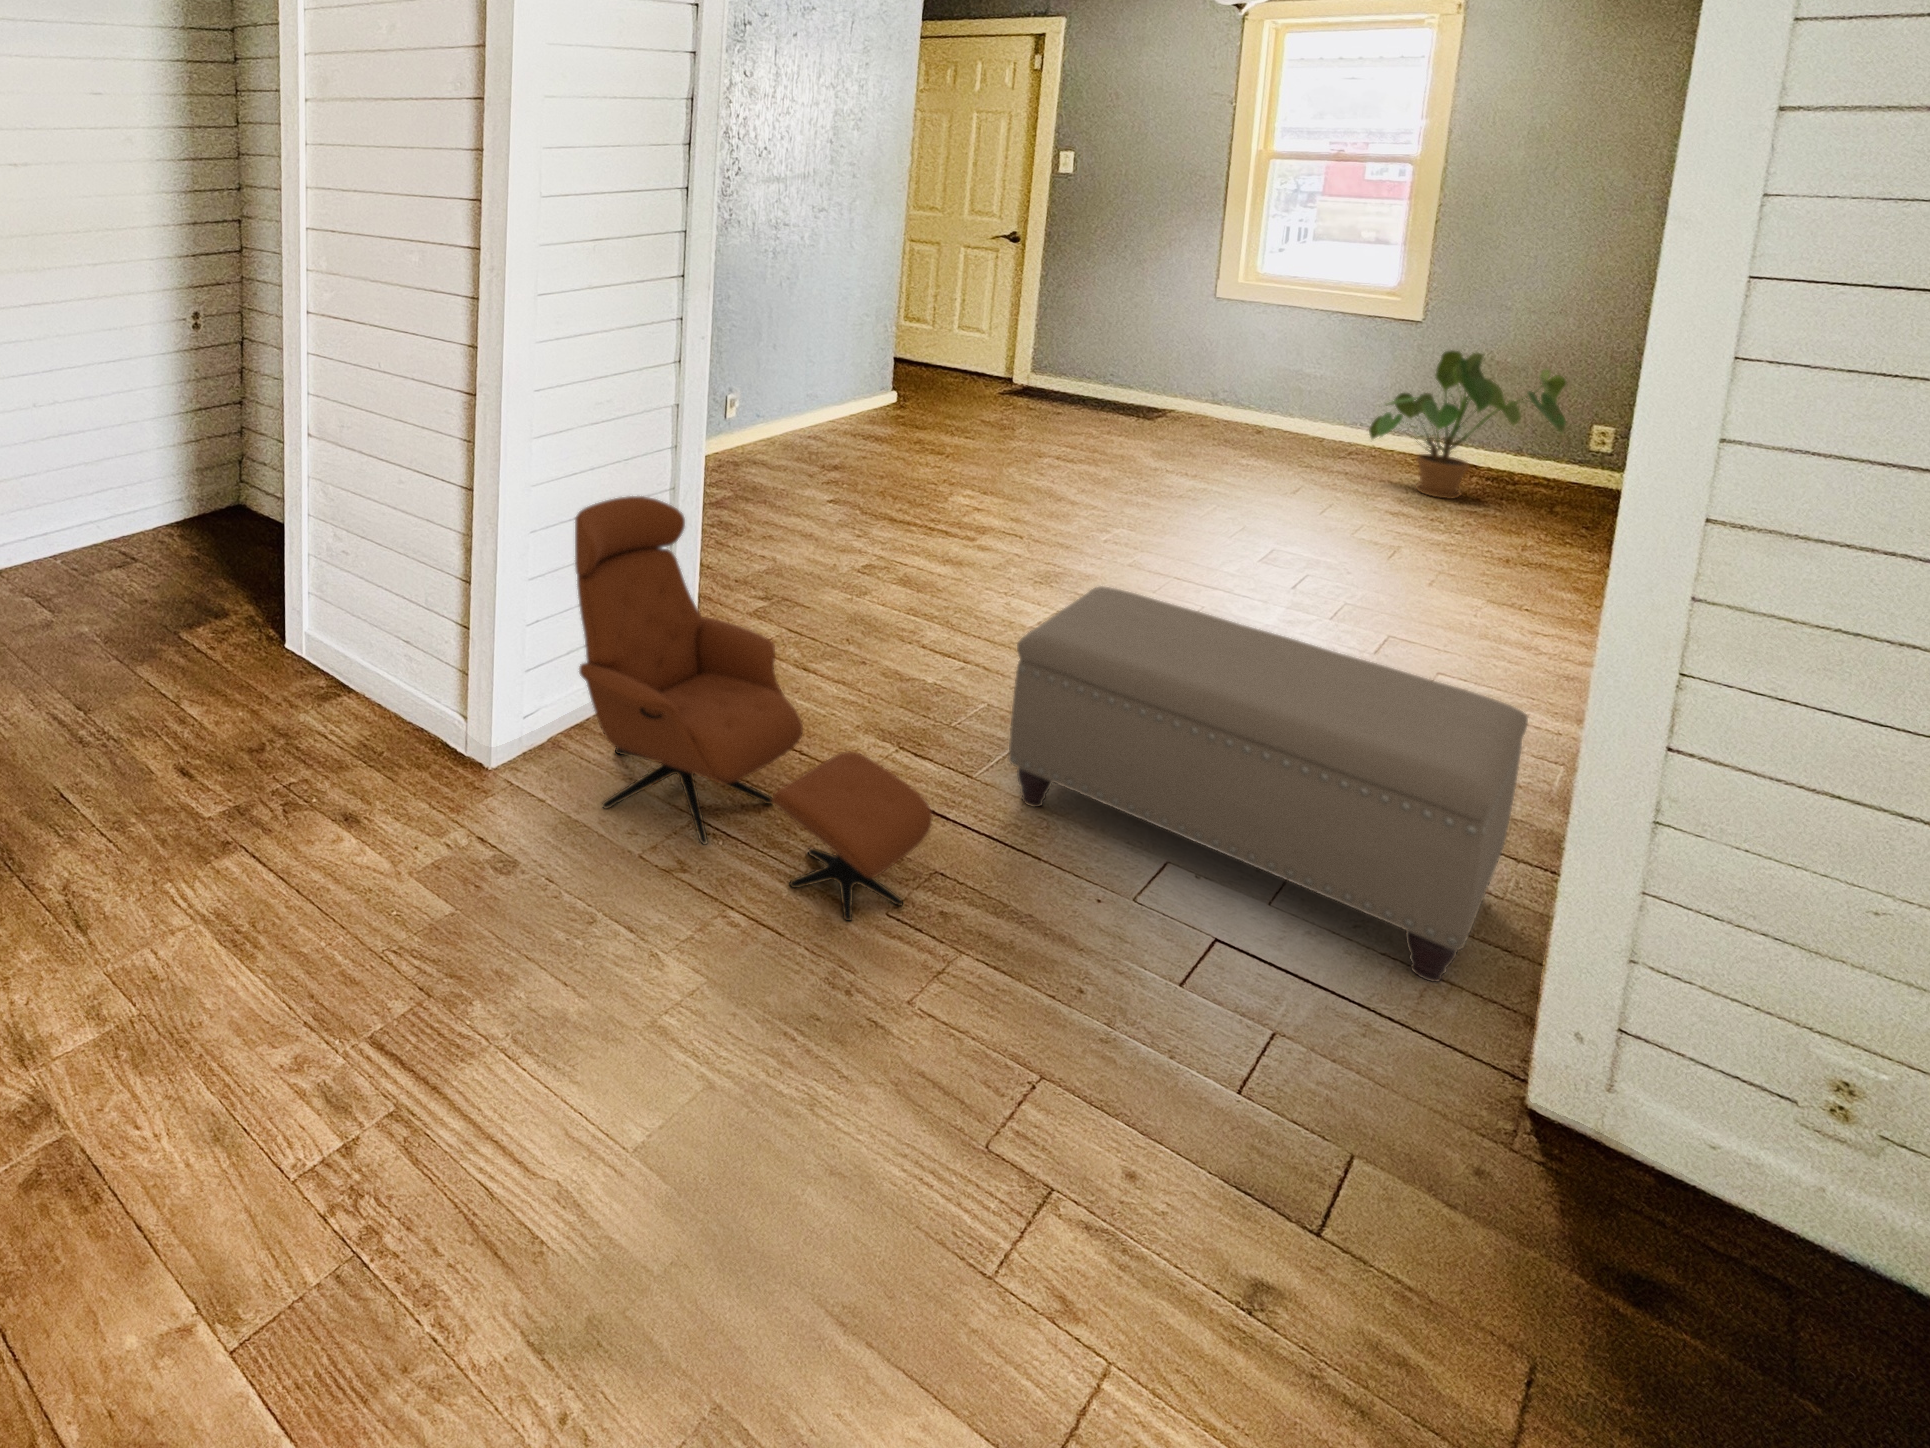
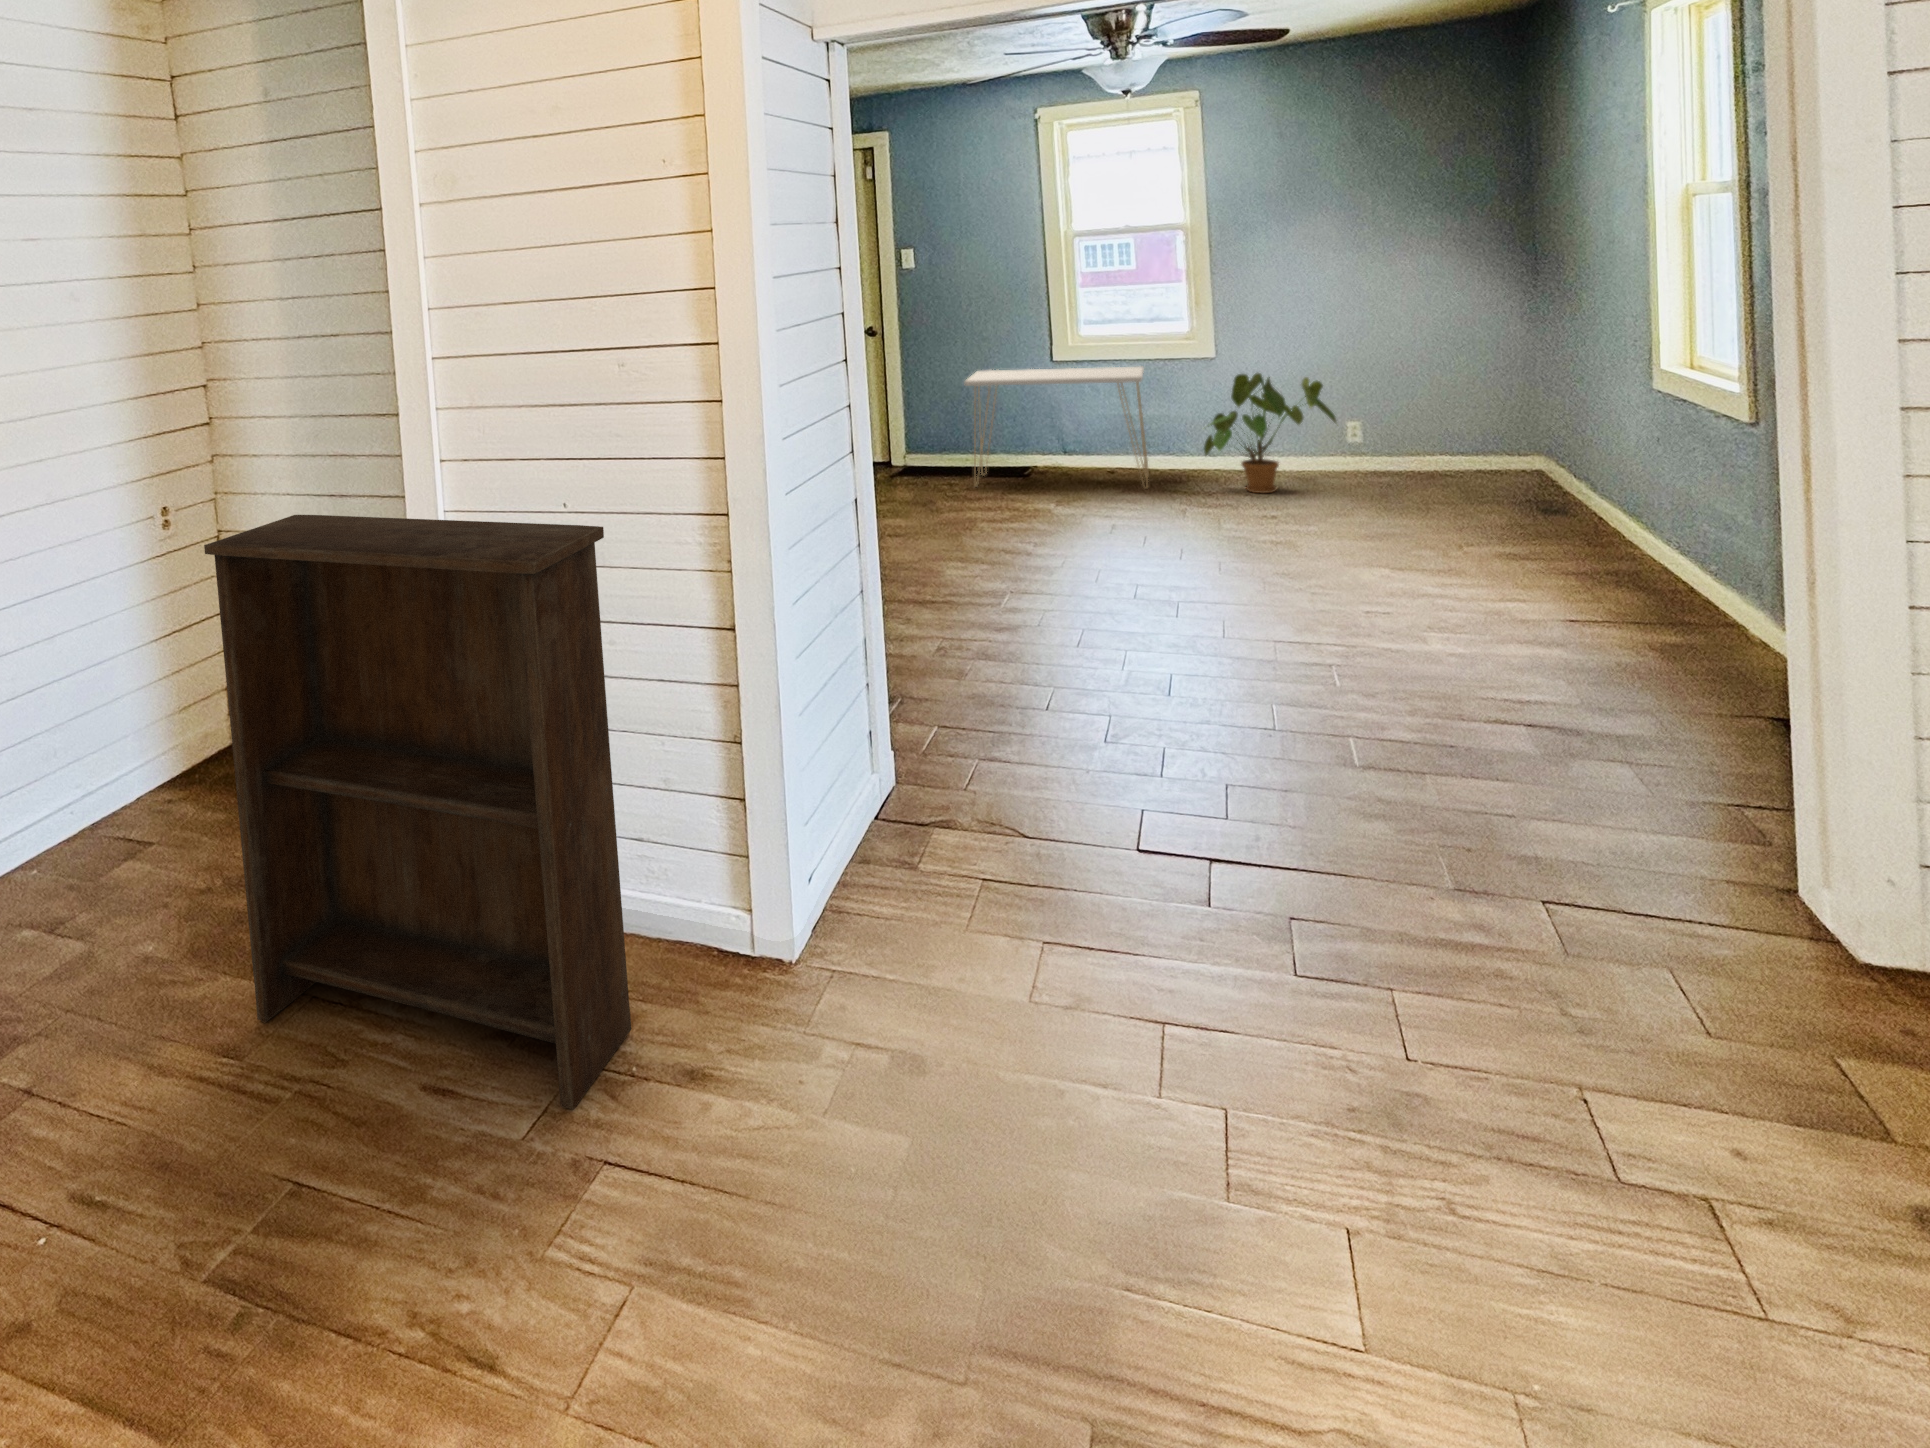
console table: none [1077,296,1326,463] -> present [965,367,1149,488]
bookshelf: none [94,340,336,811] -> present [204,515,631,1109]
armchair: present [575,496,932,921] -> none [838,593,1288,983]
ottoman: present [1009,586,1528,982] -> none [1234,593,1687,862]

